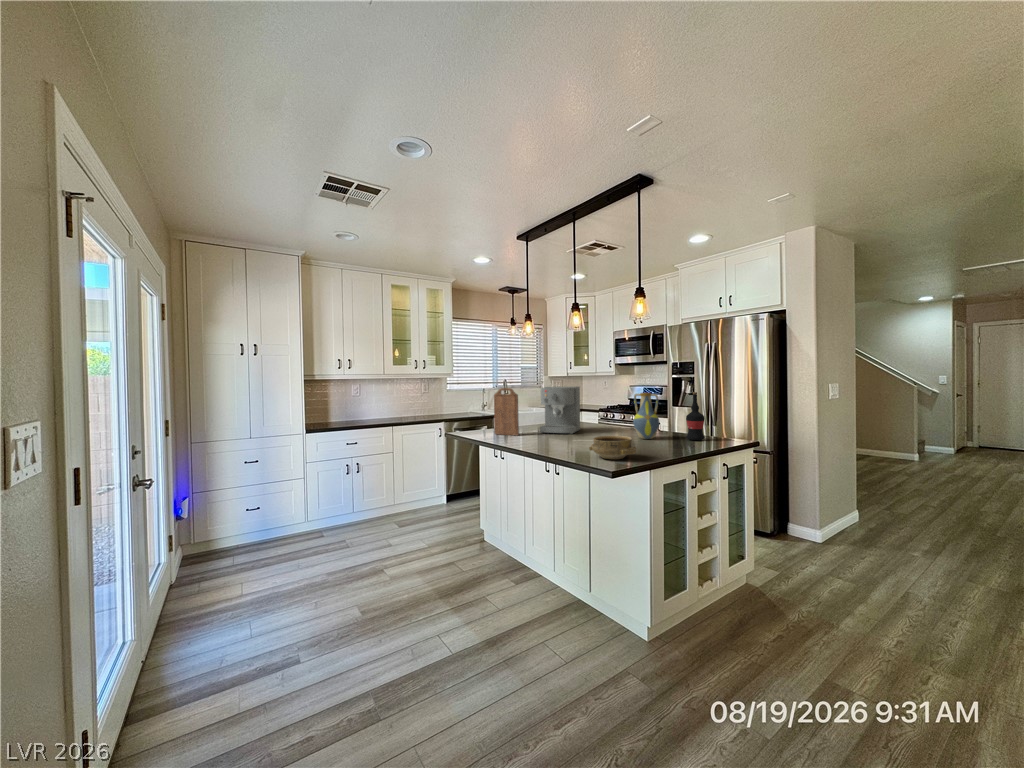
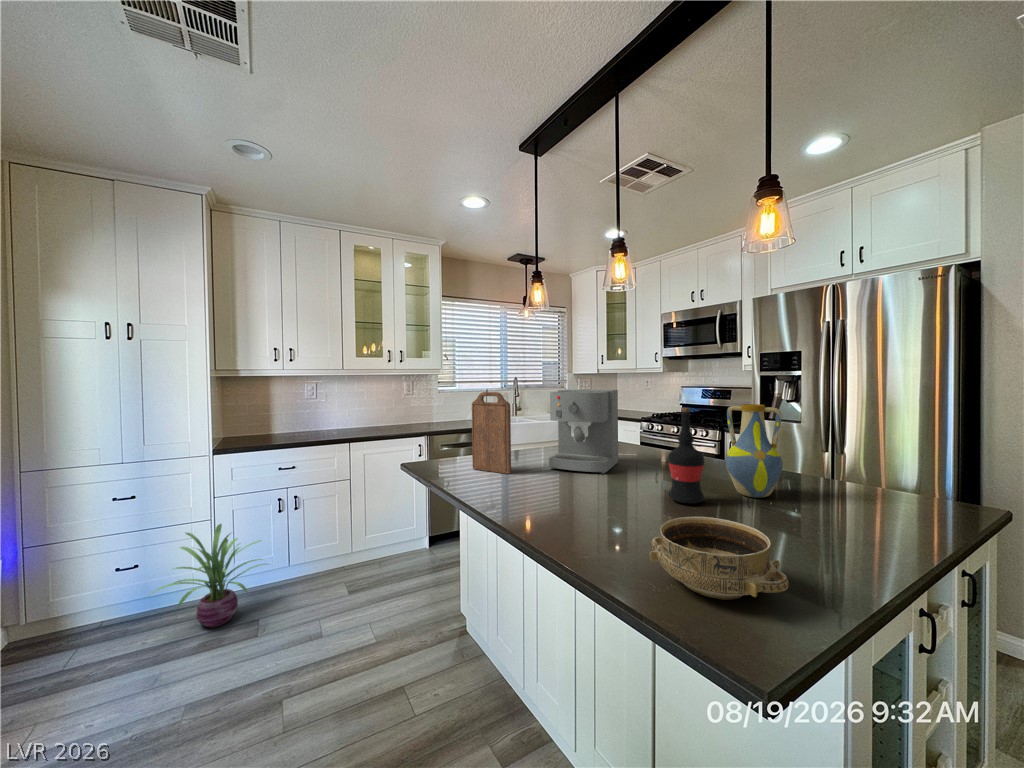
wine bottle: present [686,392,705,440] -> present [668,408,704,503]
decorative plant: none [279,479,349,545] -> present [150,524,264,627]

